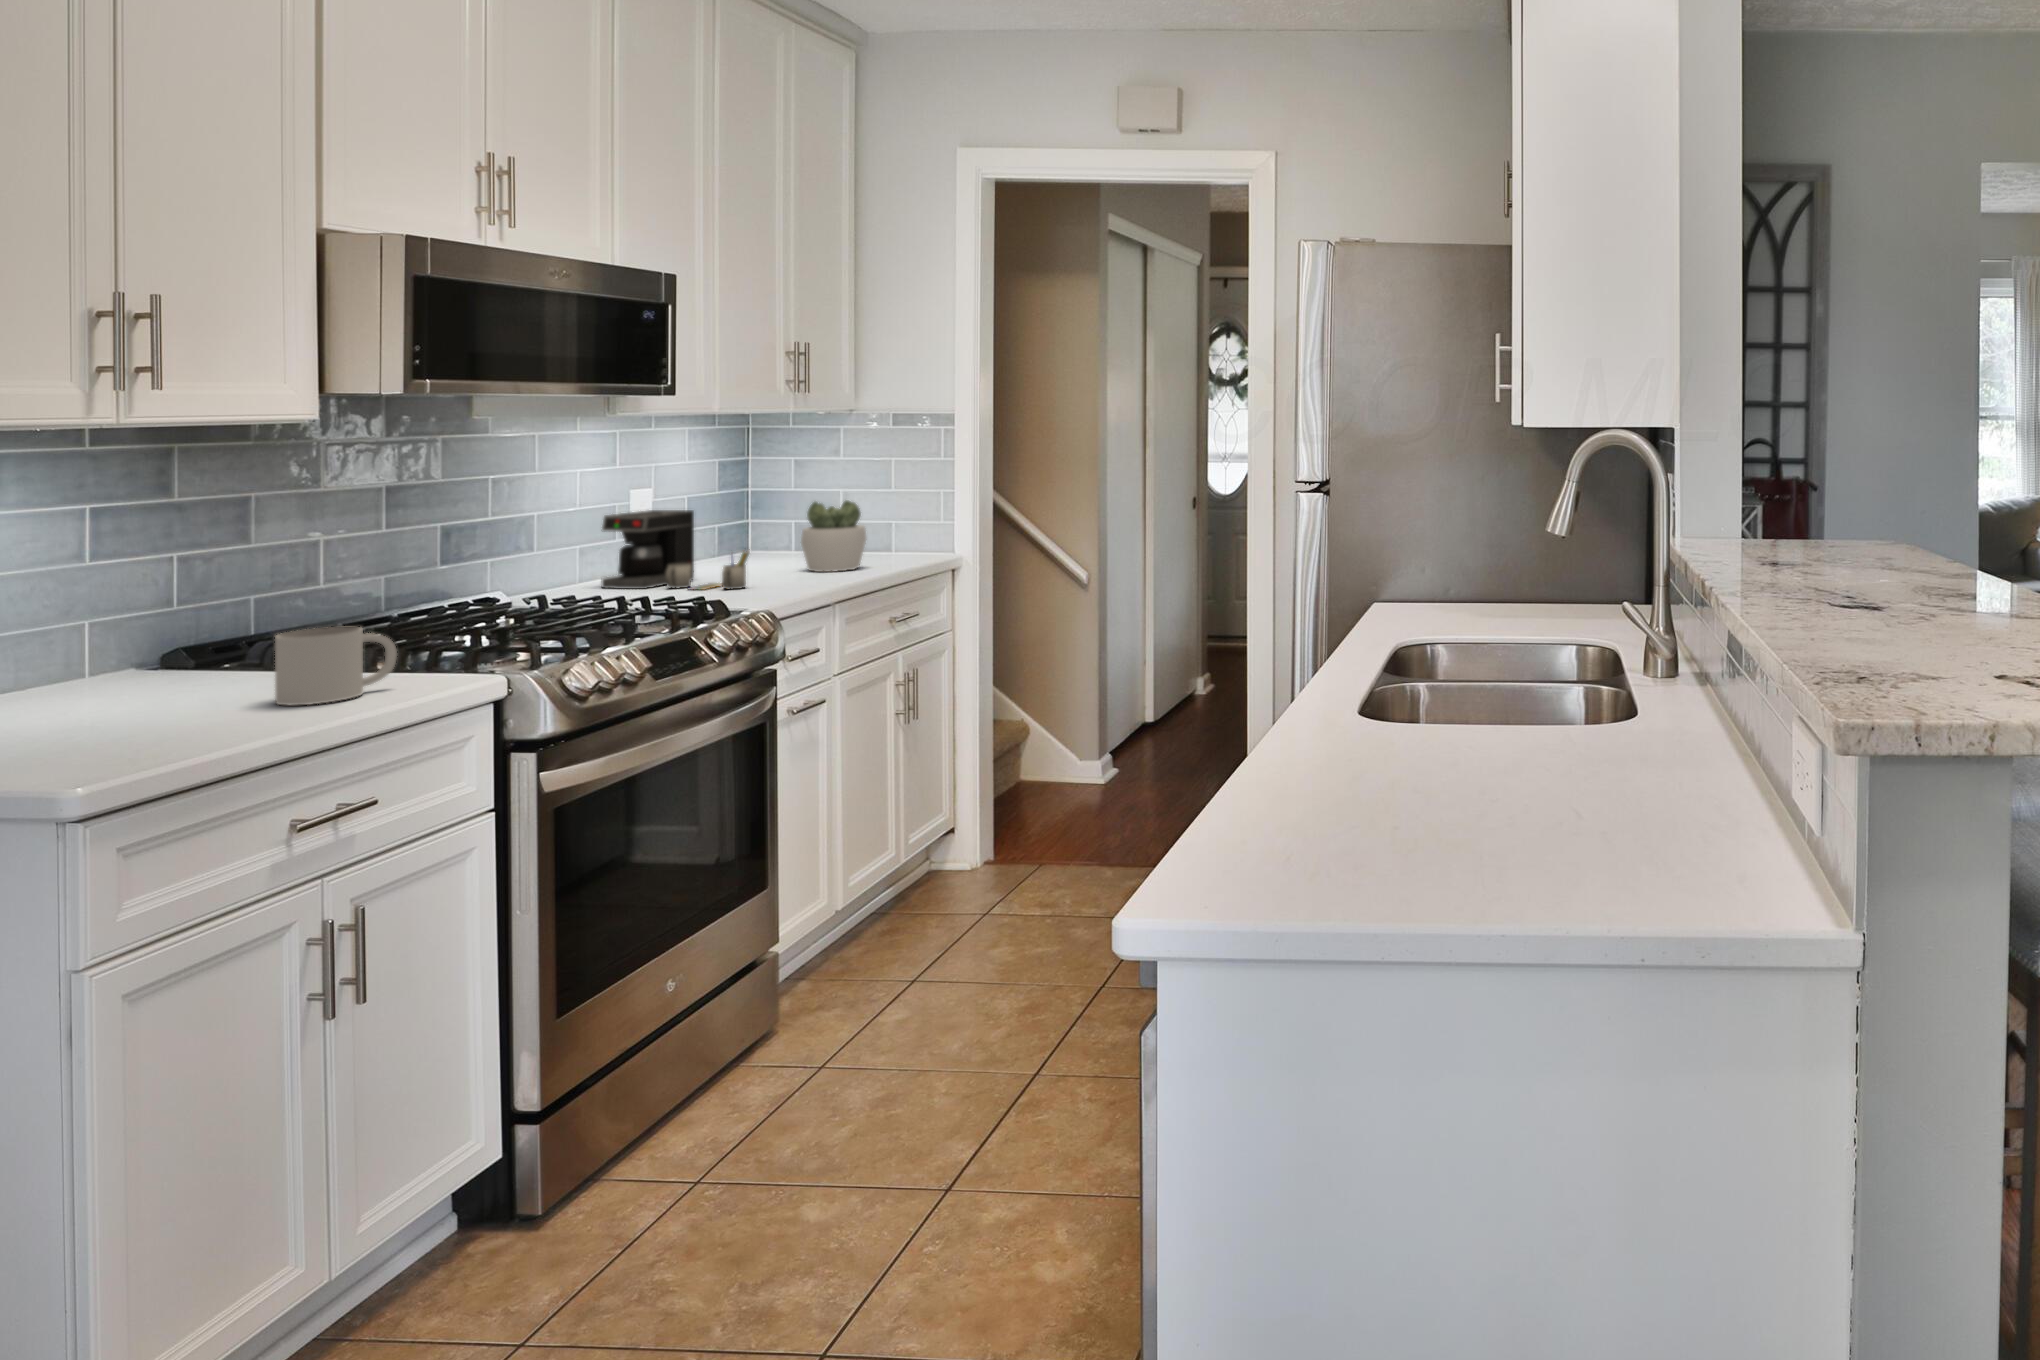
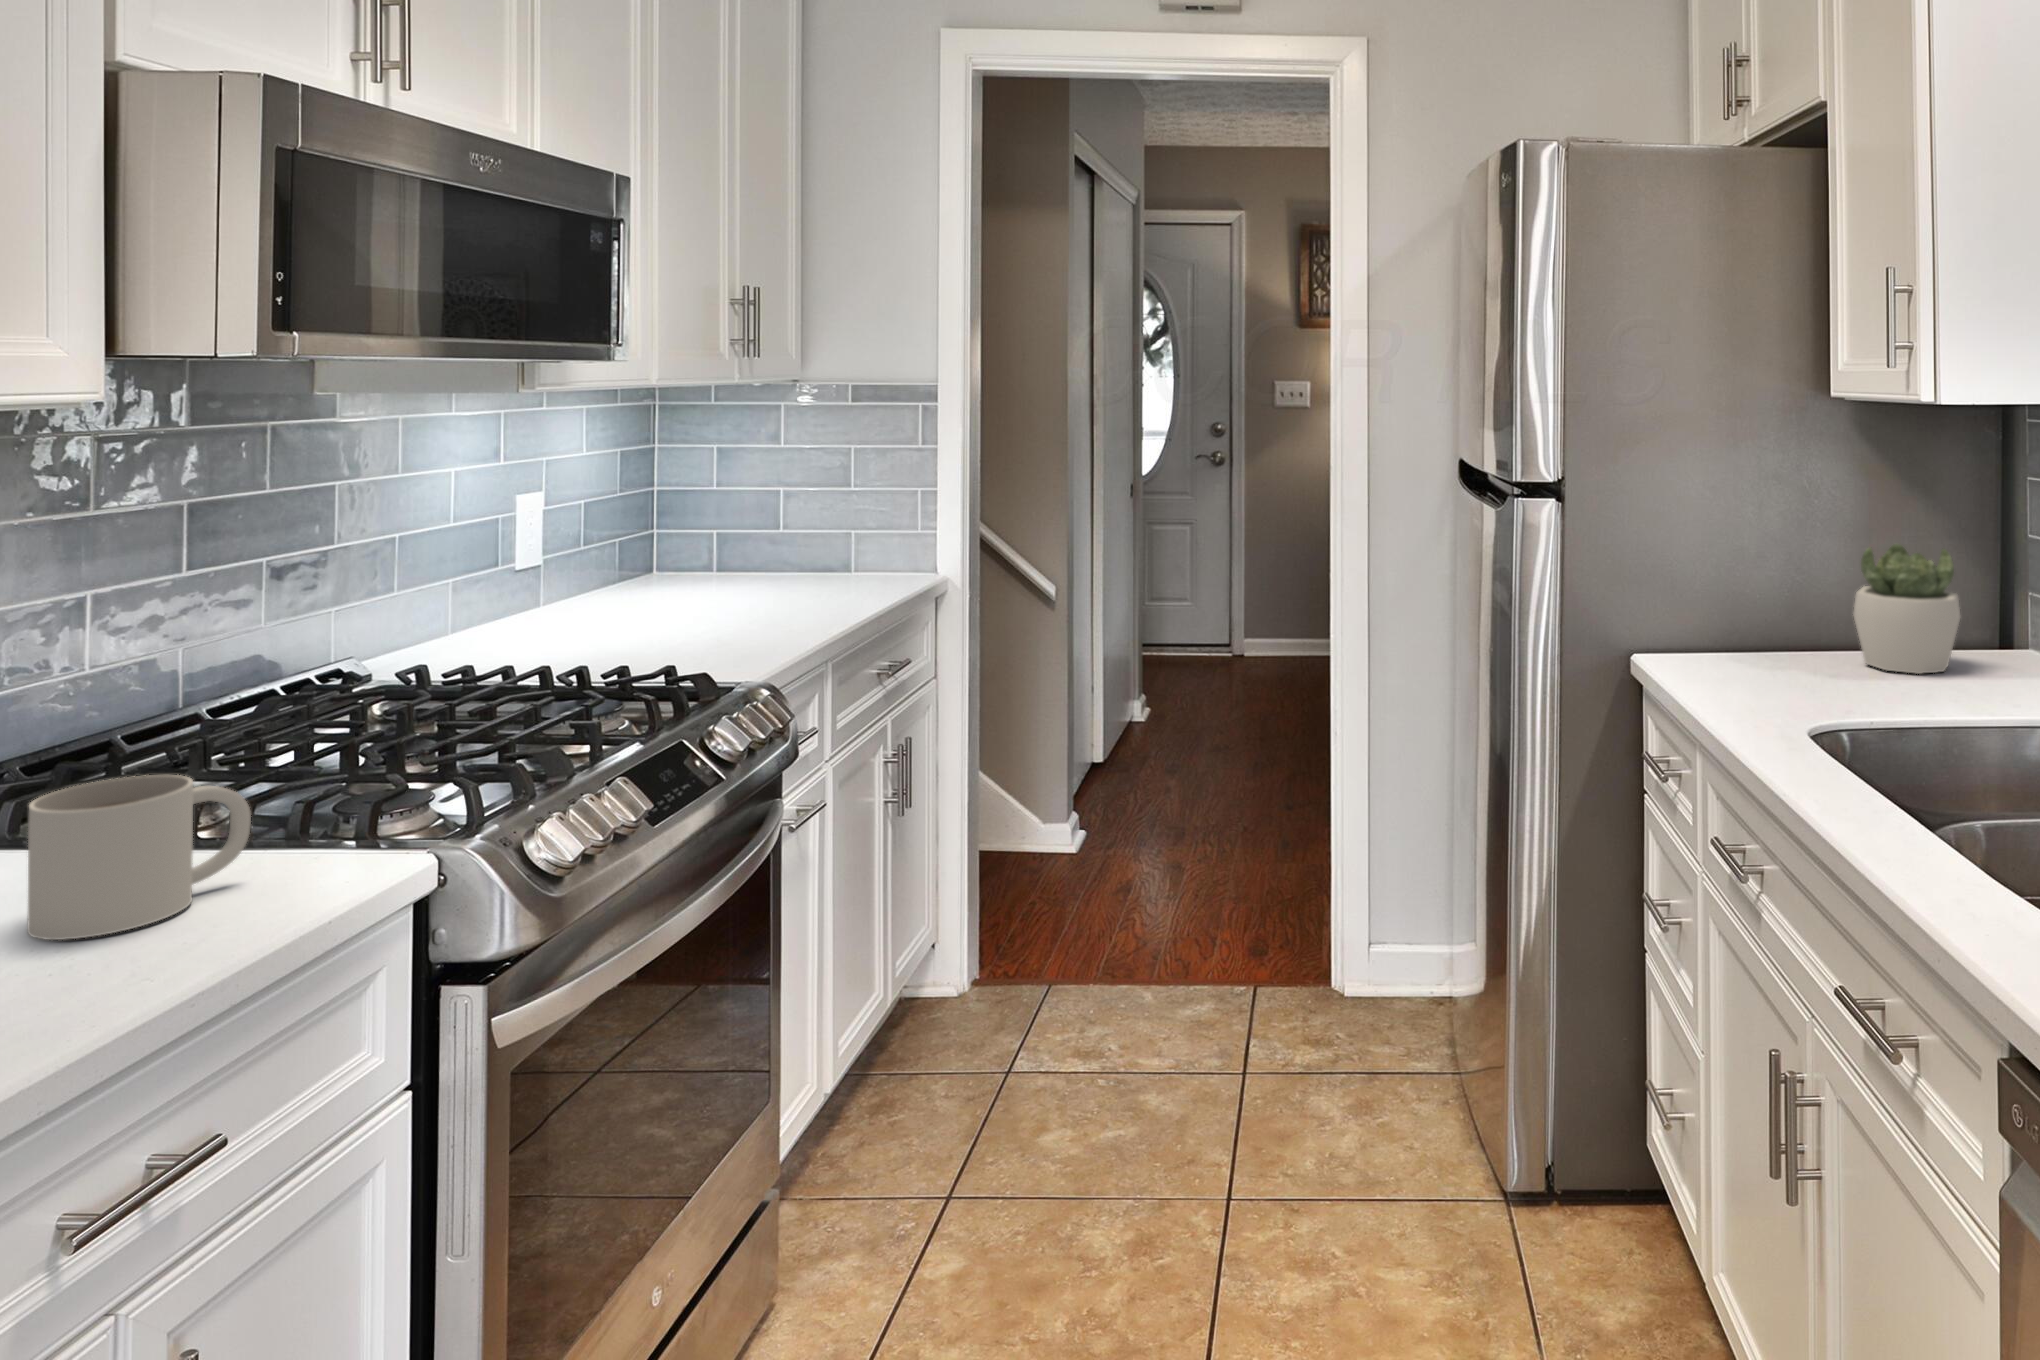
succulent plant: present [801,500,866,572] -> present [1854,544,1960,674]
coffee maker: present [601,510,750,590] -> none [490,521,714,643]

